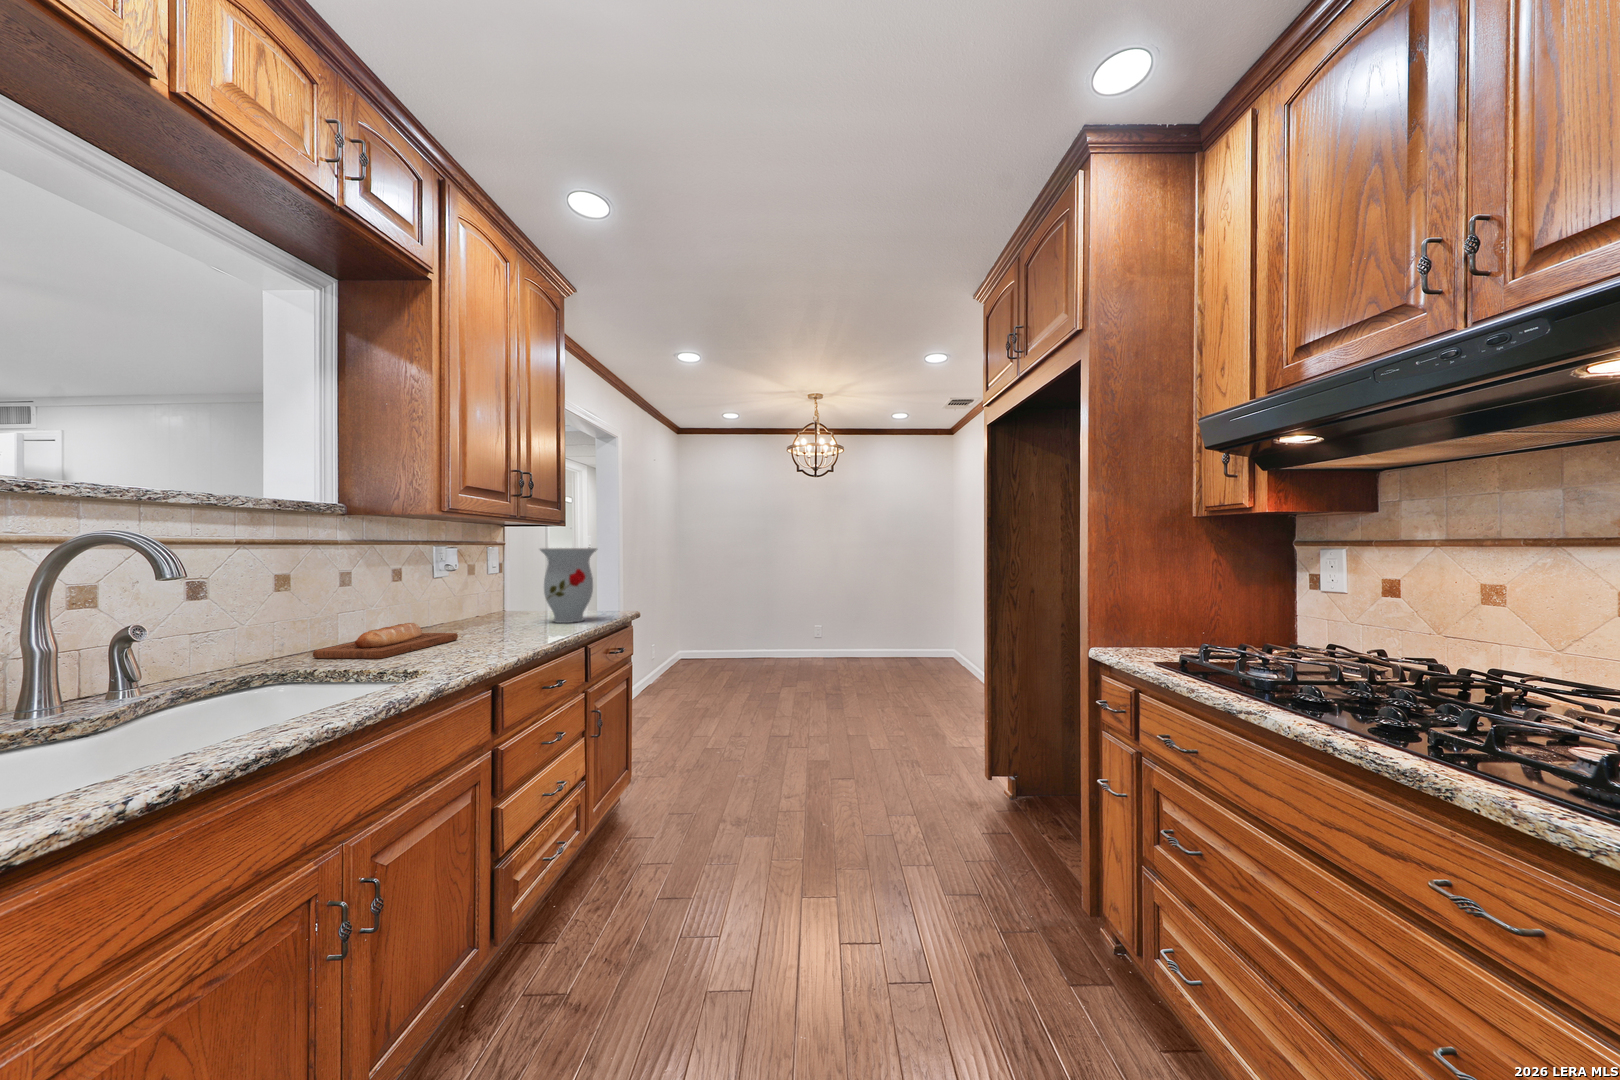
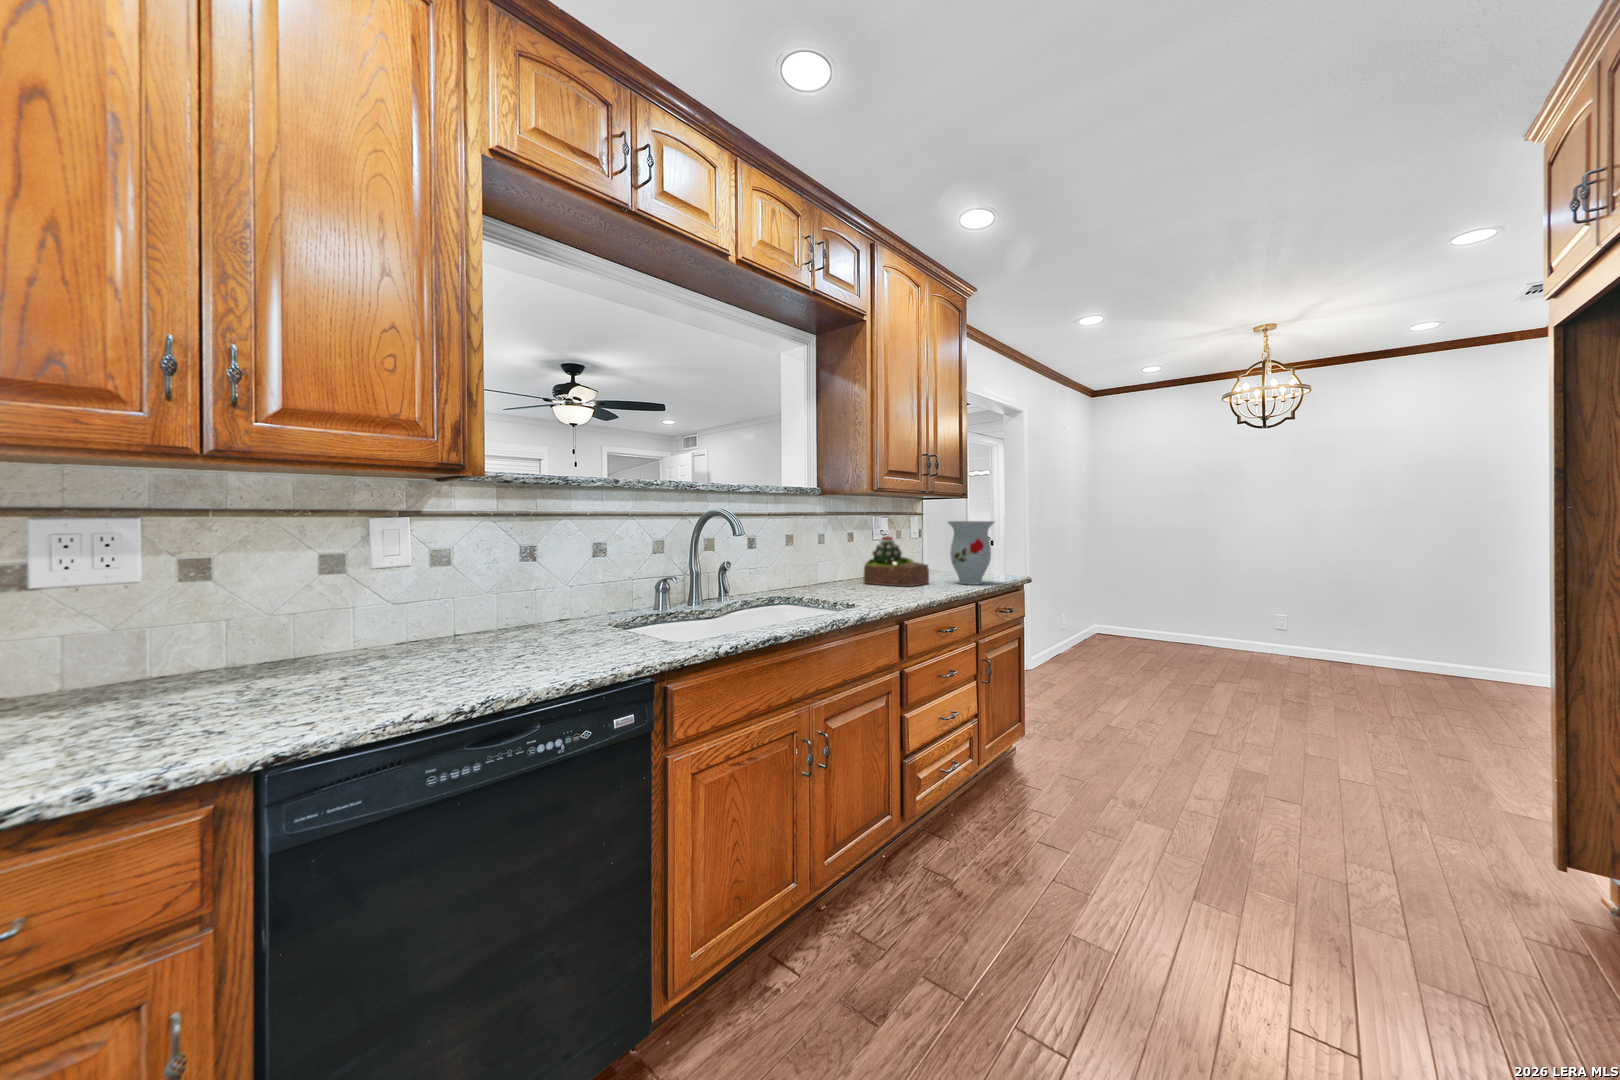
succulent plant: none [422,569,517,633] -> present [864,537,929,587]
bread loaf: present [313,623,458,659] -> none [800,575,885,597]

